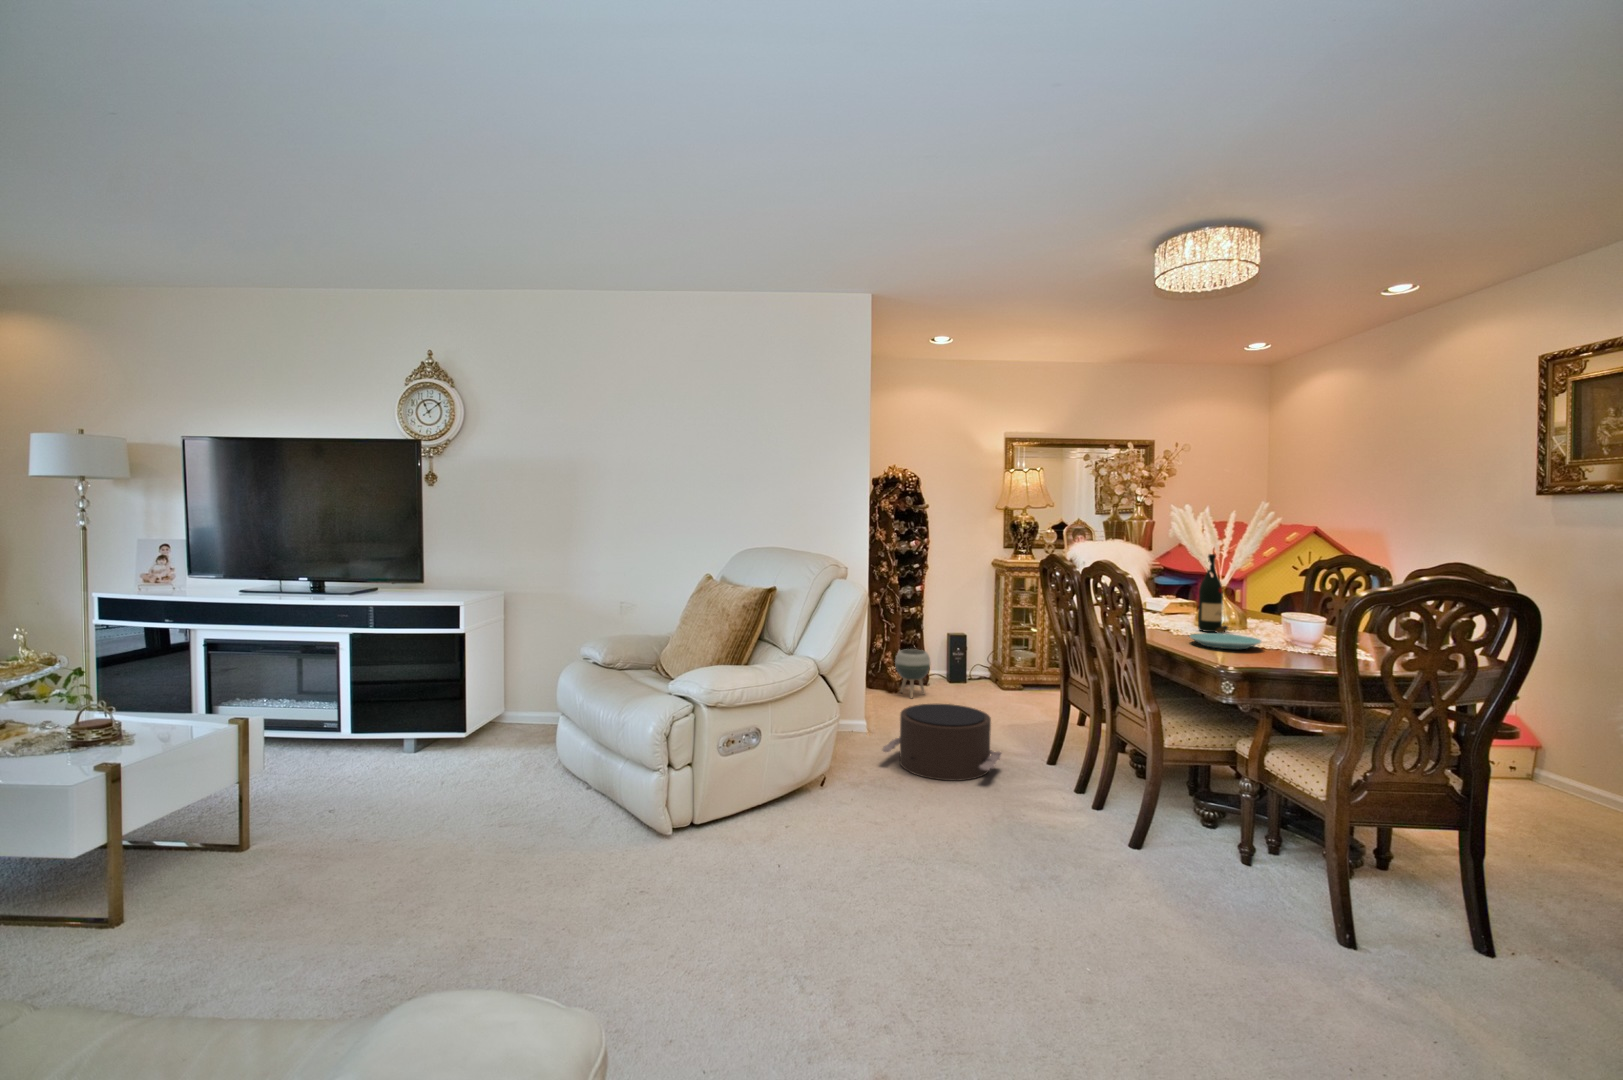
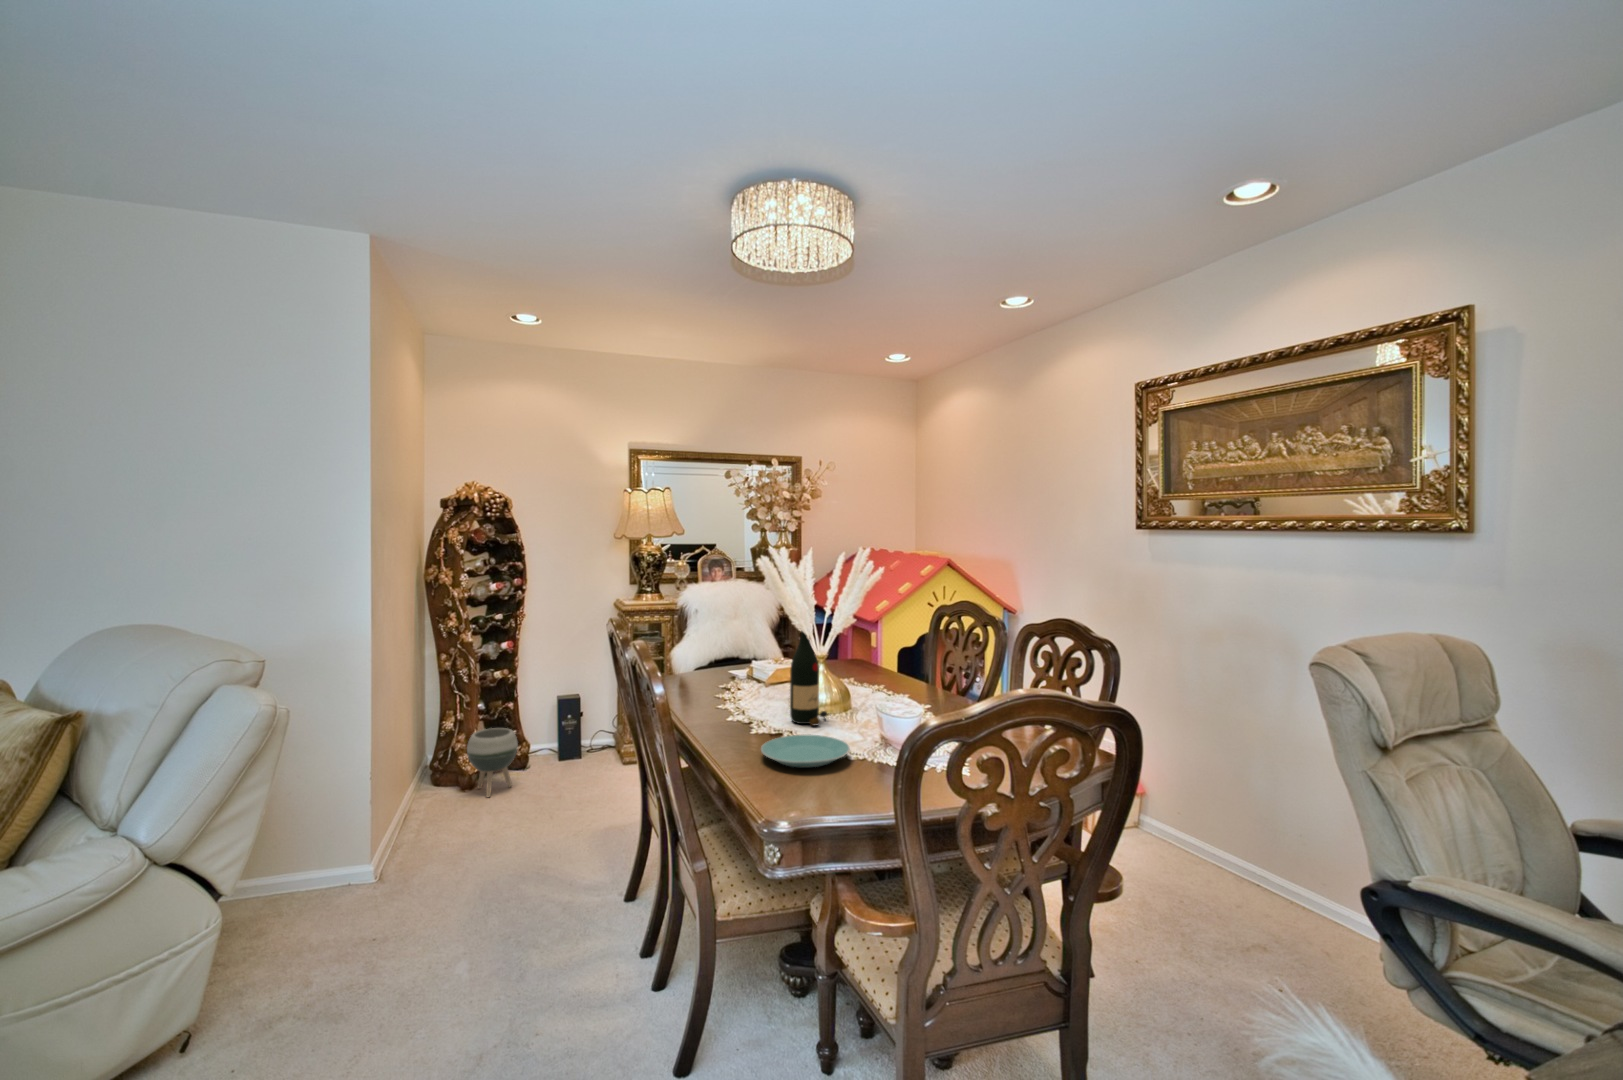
pouf: present [882,704,1001,781] -> none [357,833,554,973]

